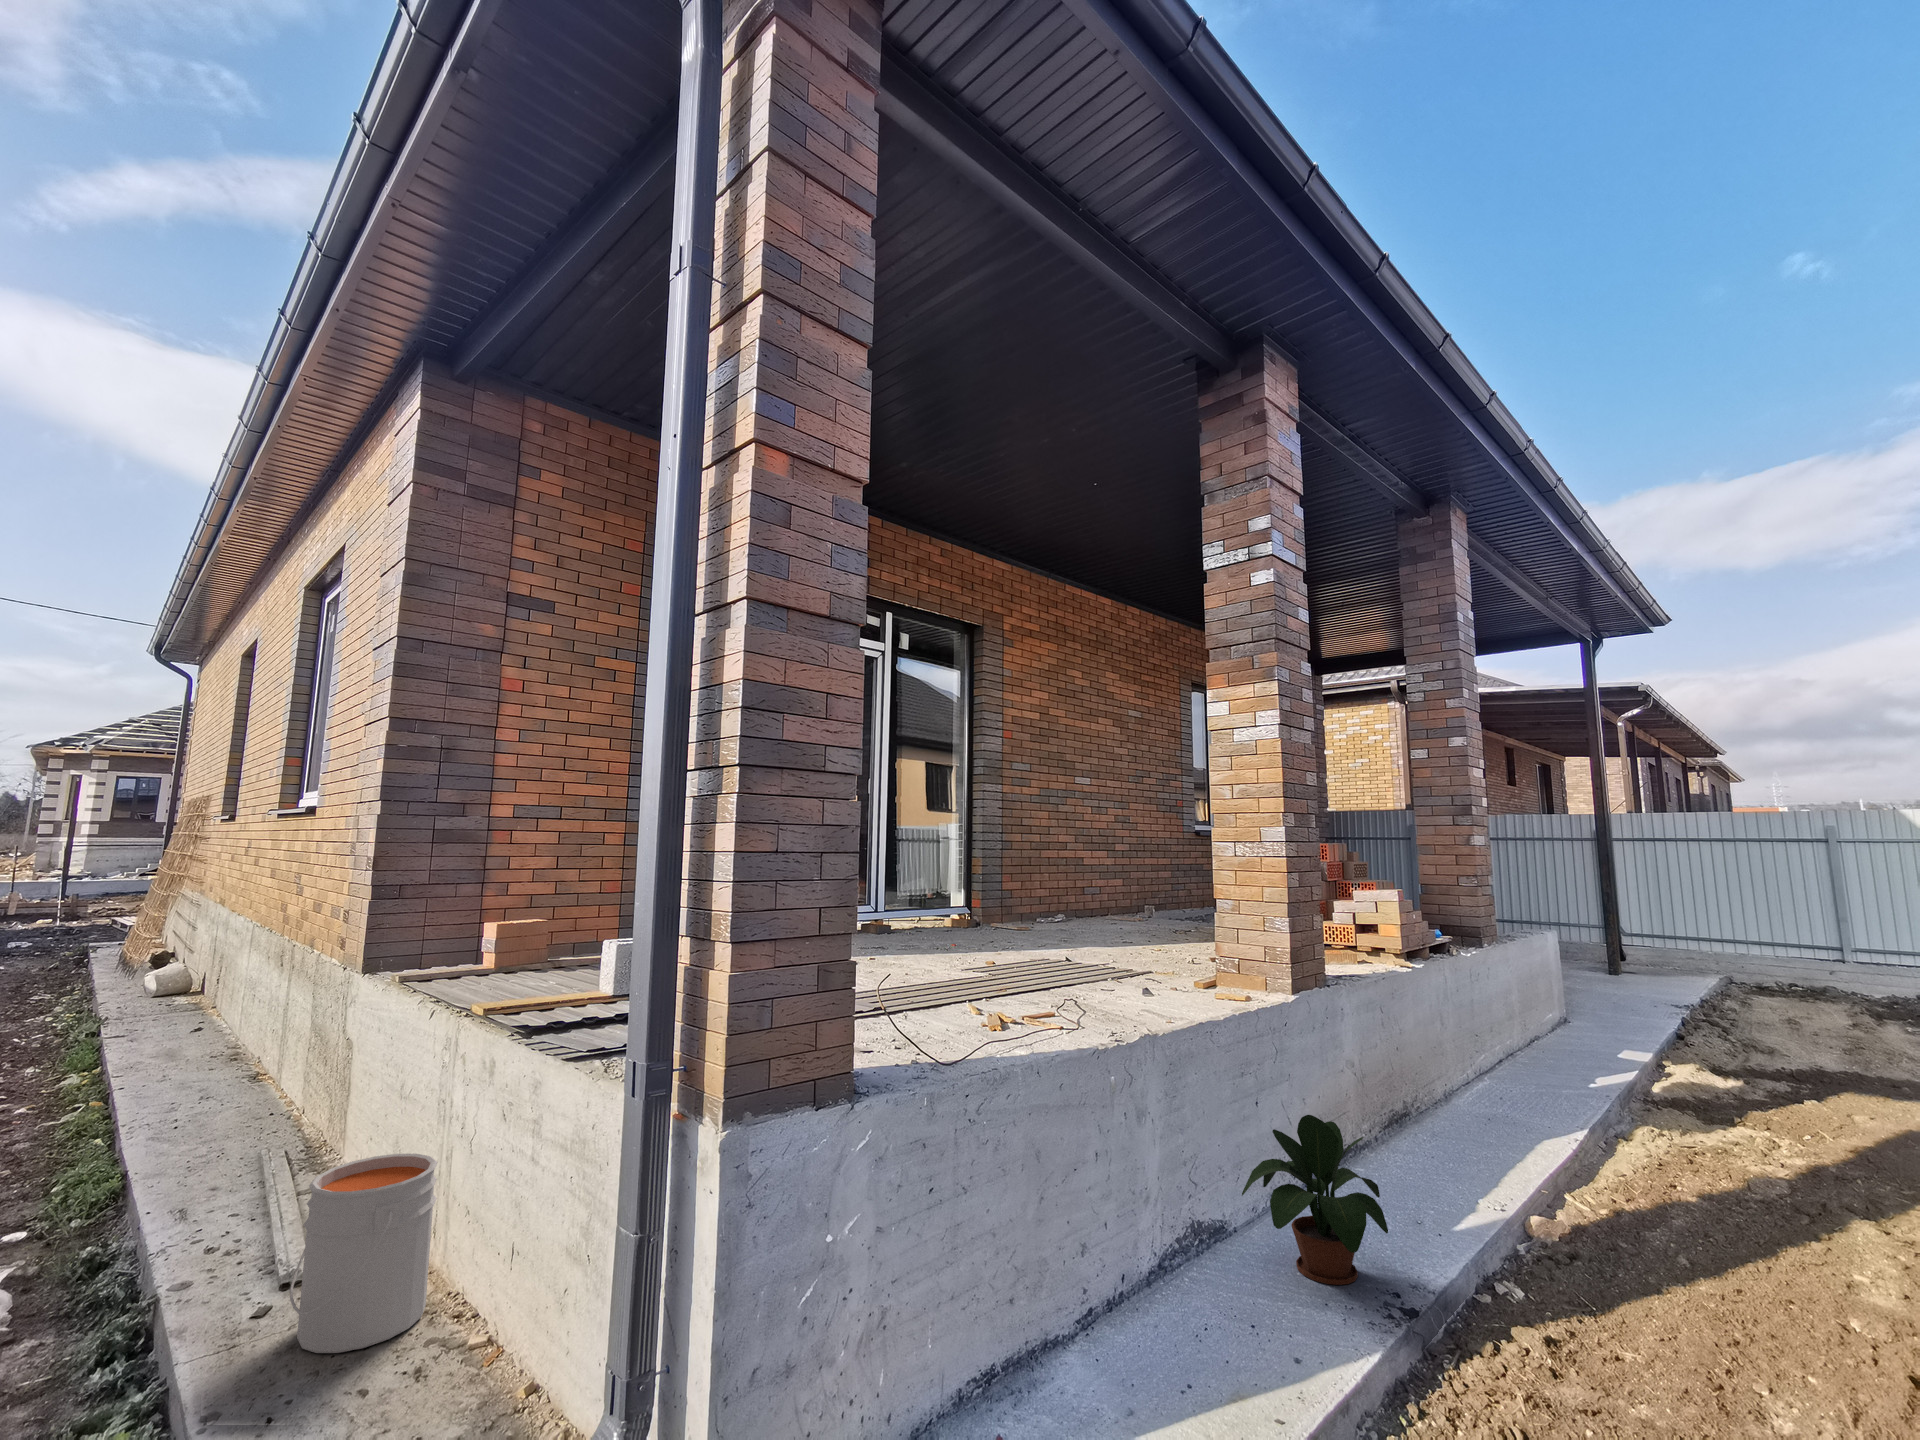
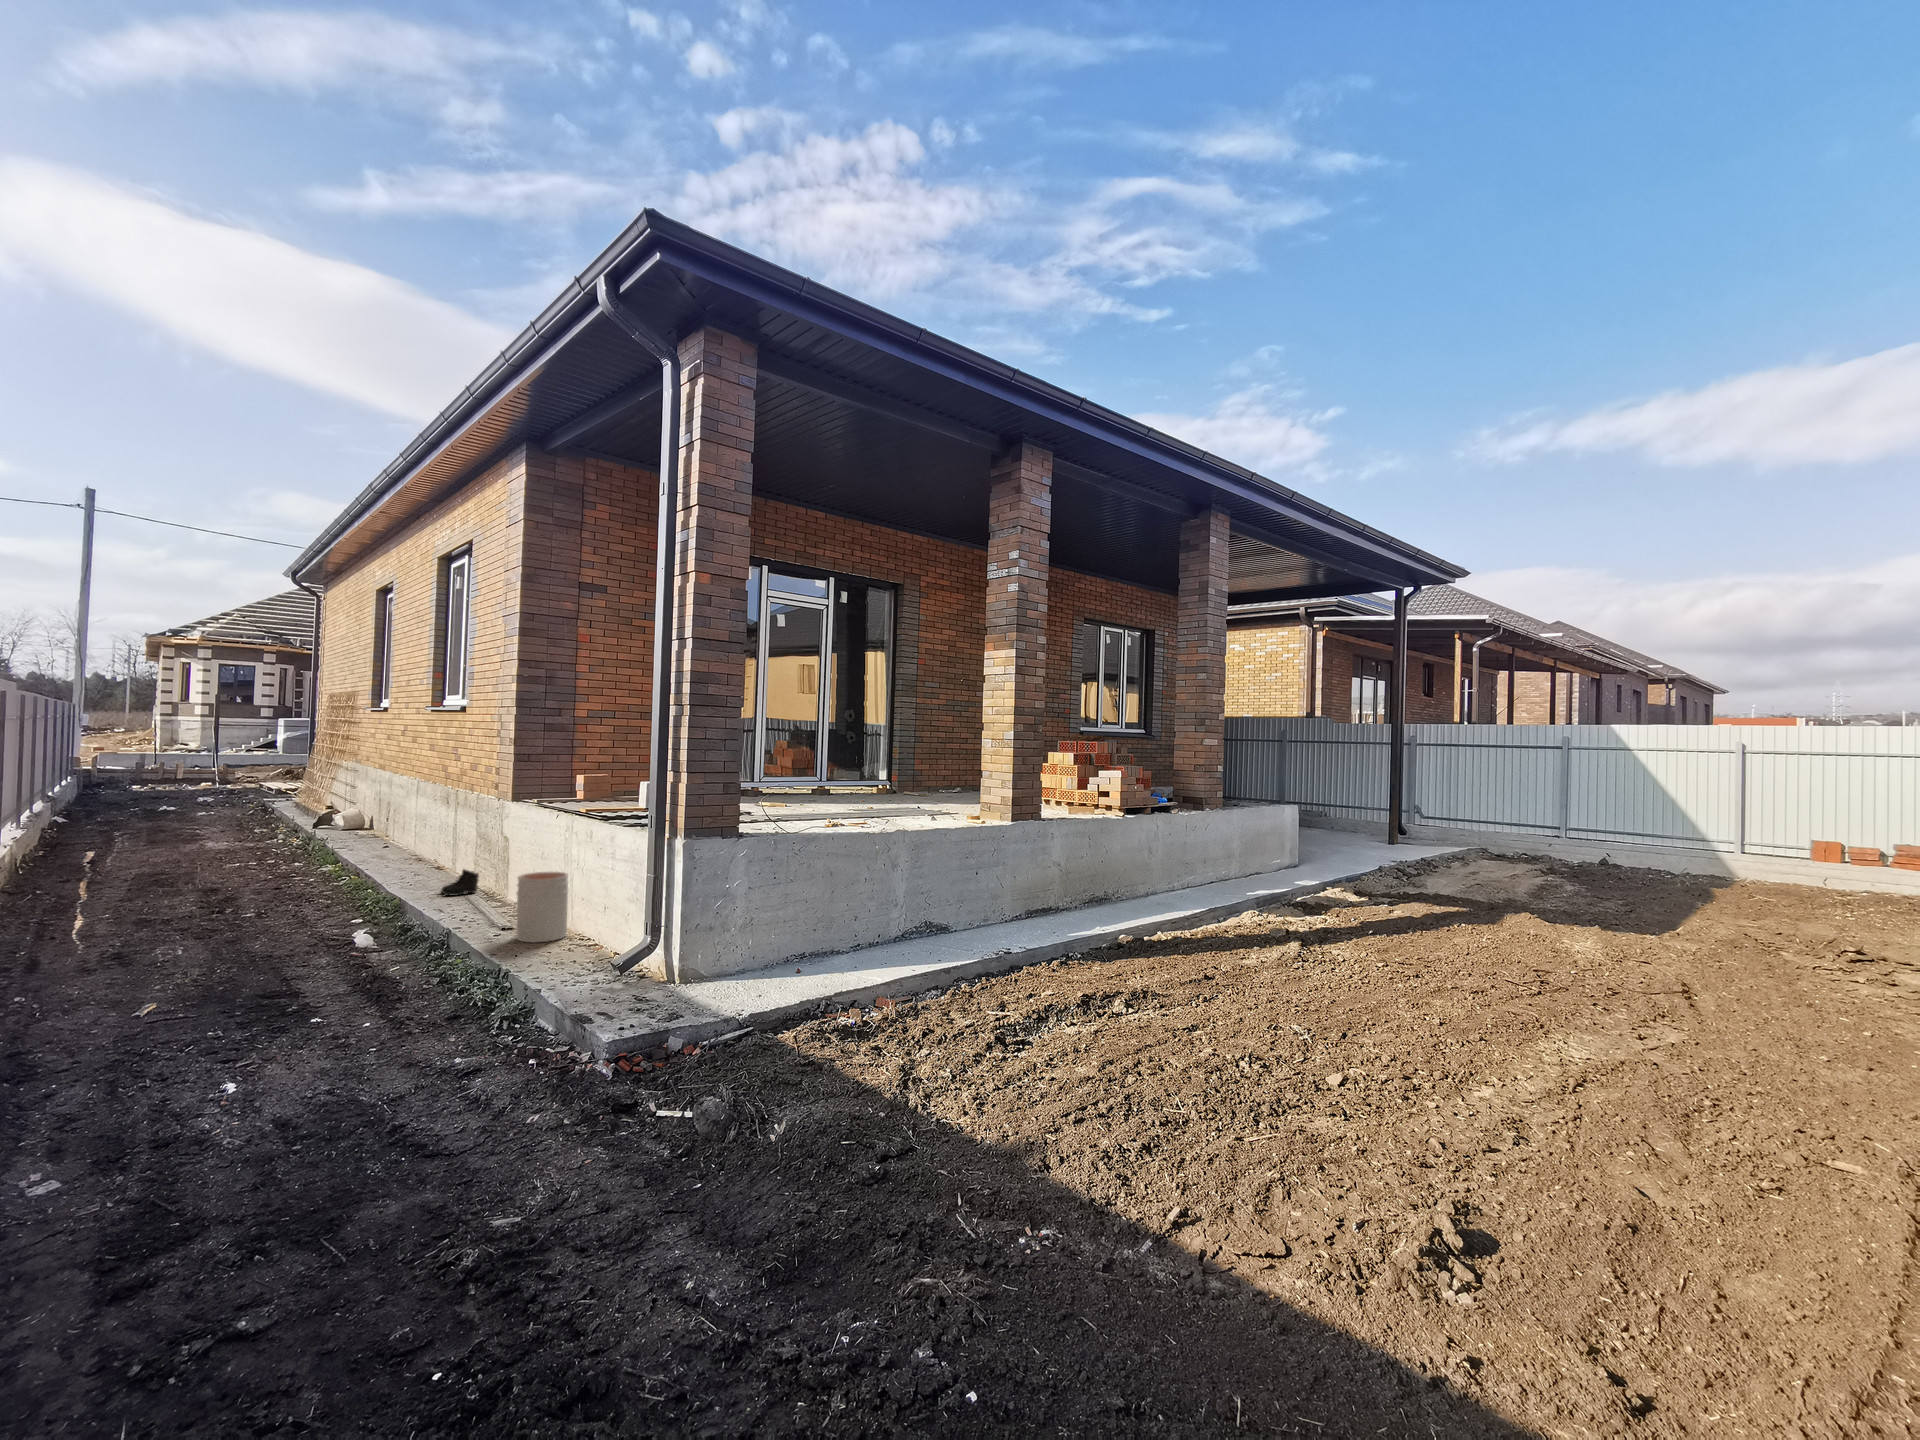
boots: none [215,1104,297,1165] -> present [441,869,479,896]
potted plant: present [1242,1115,1388,1285] -> none [944,867,1013,943]

